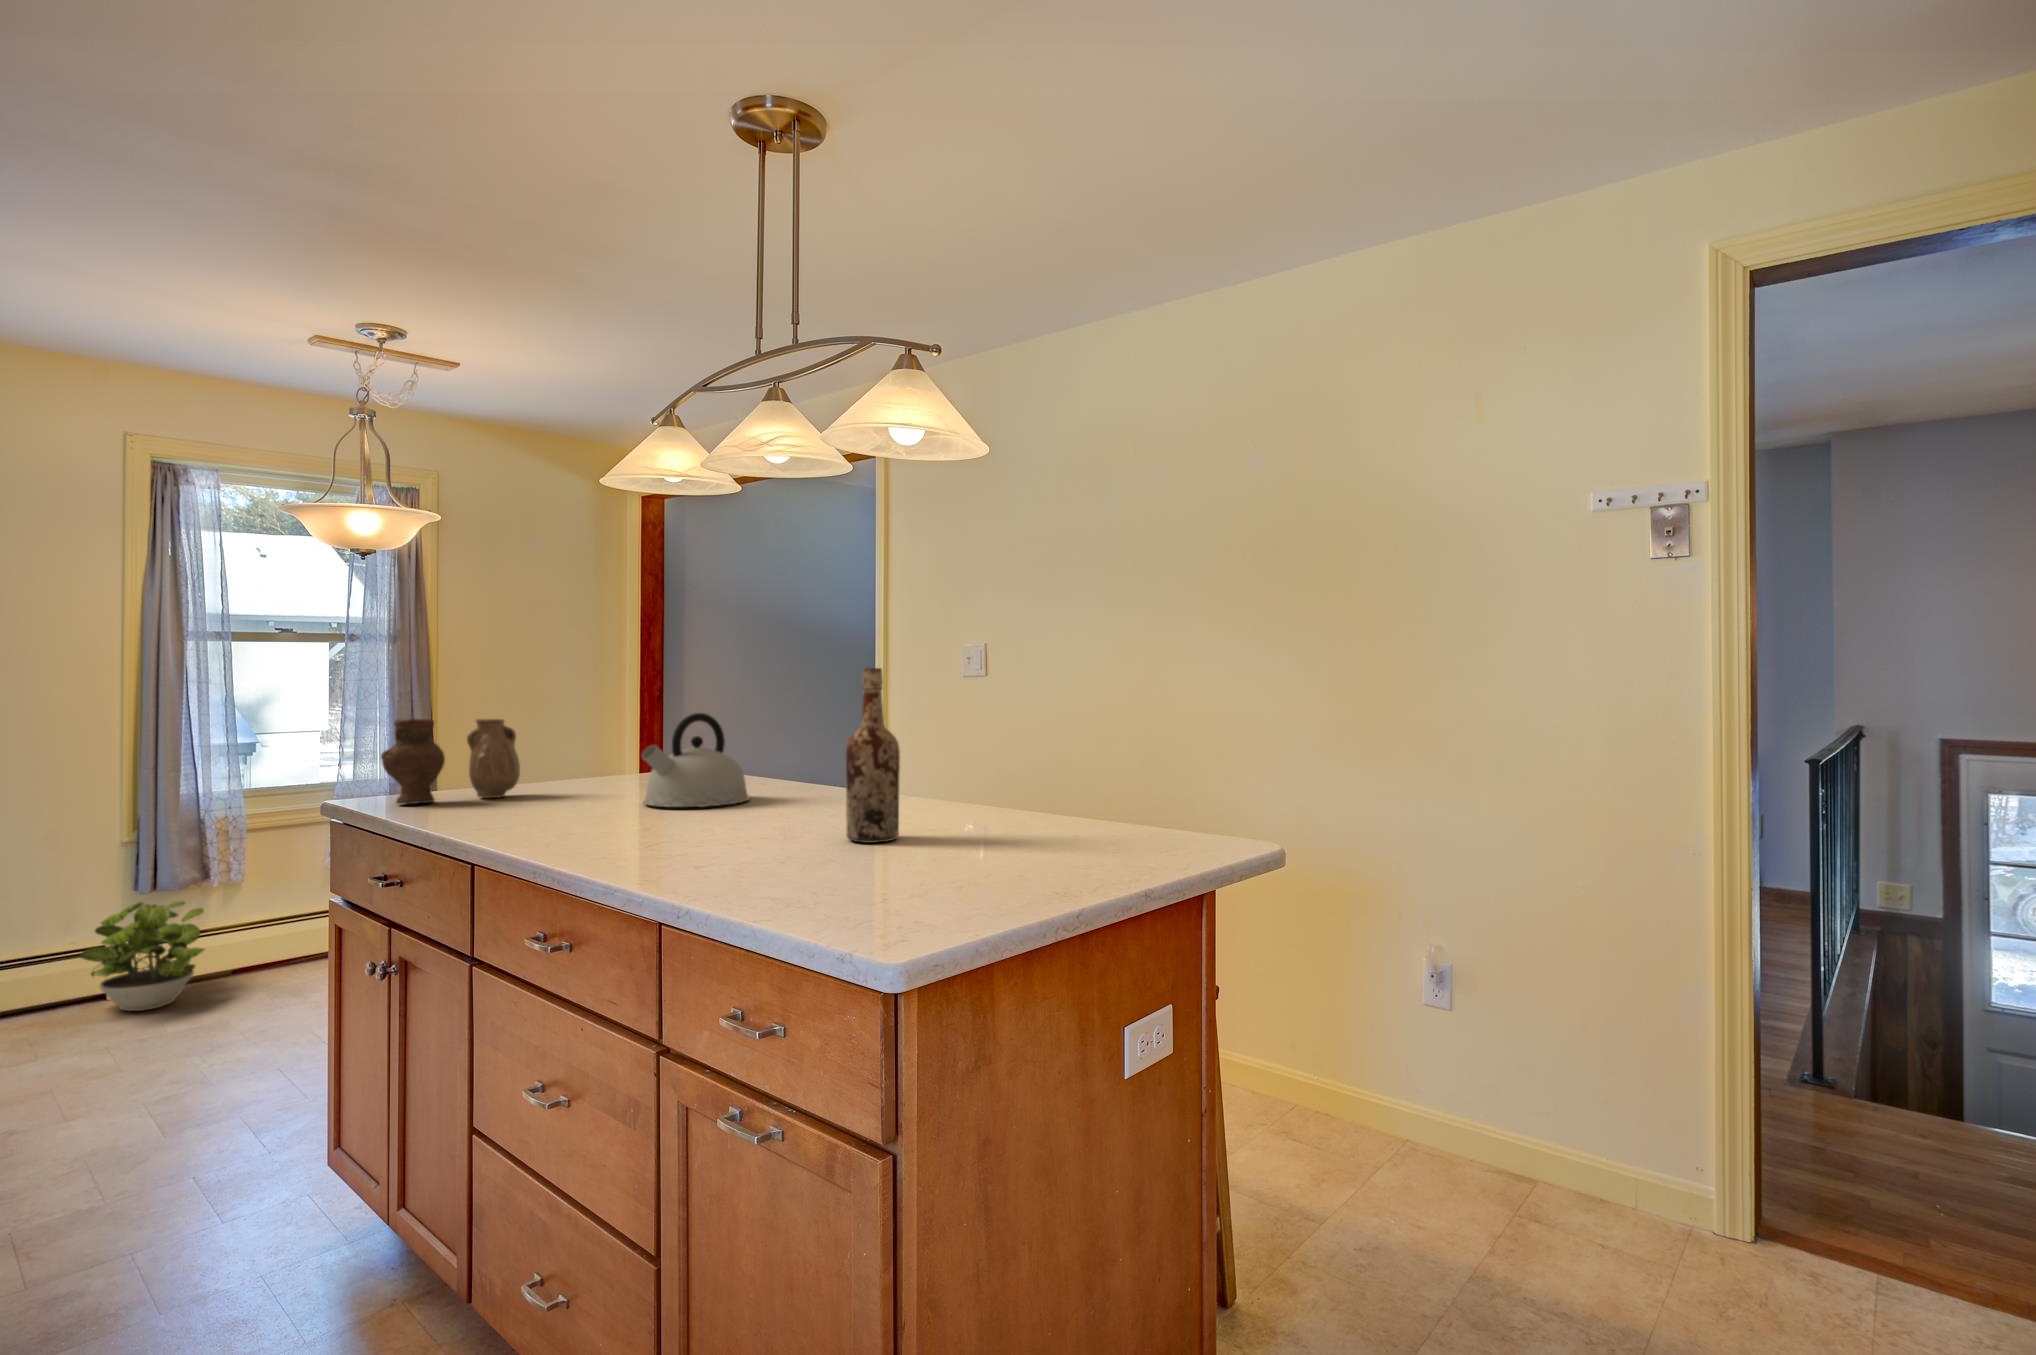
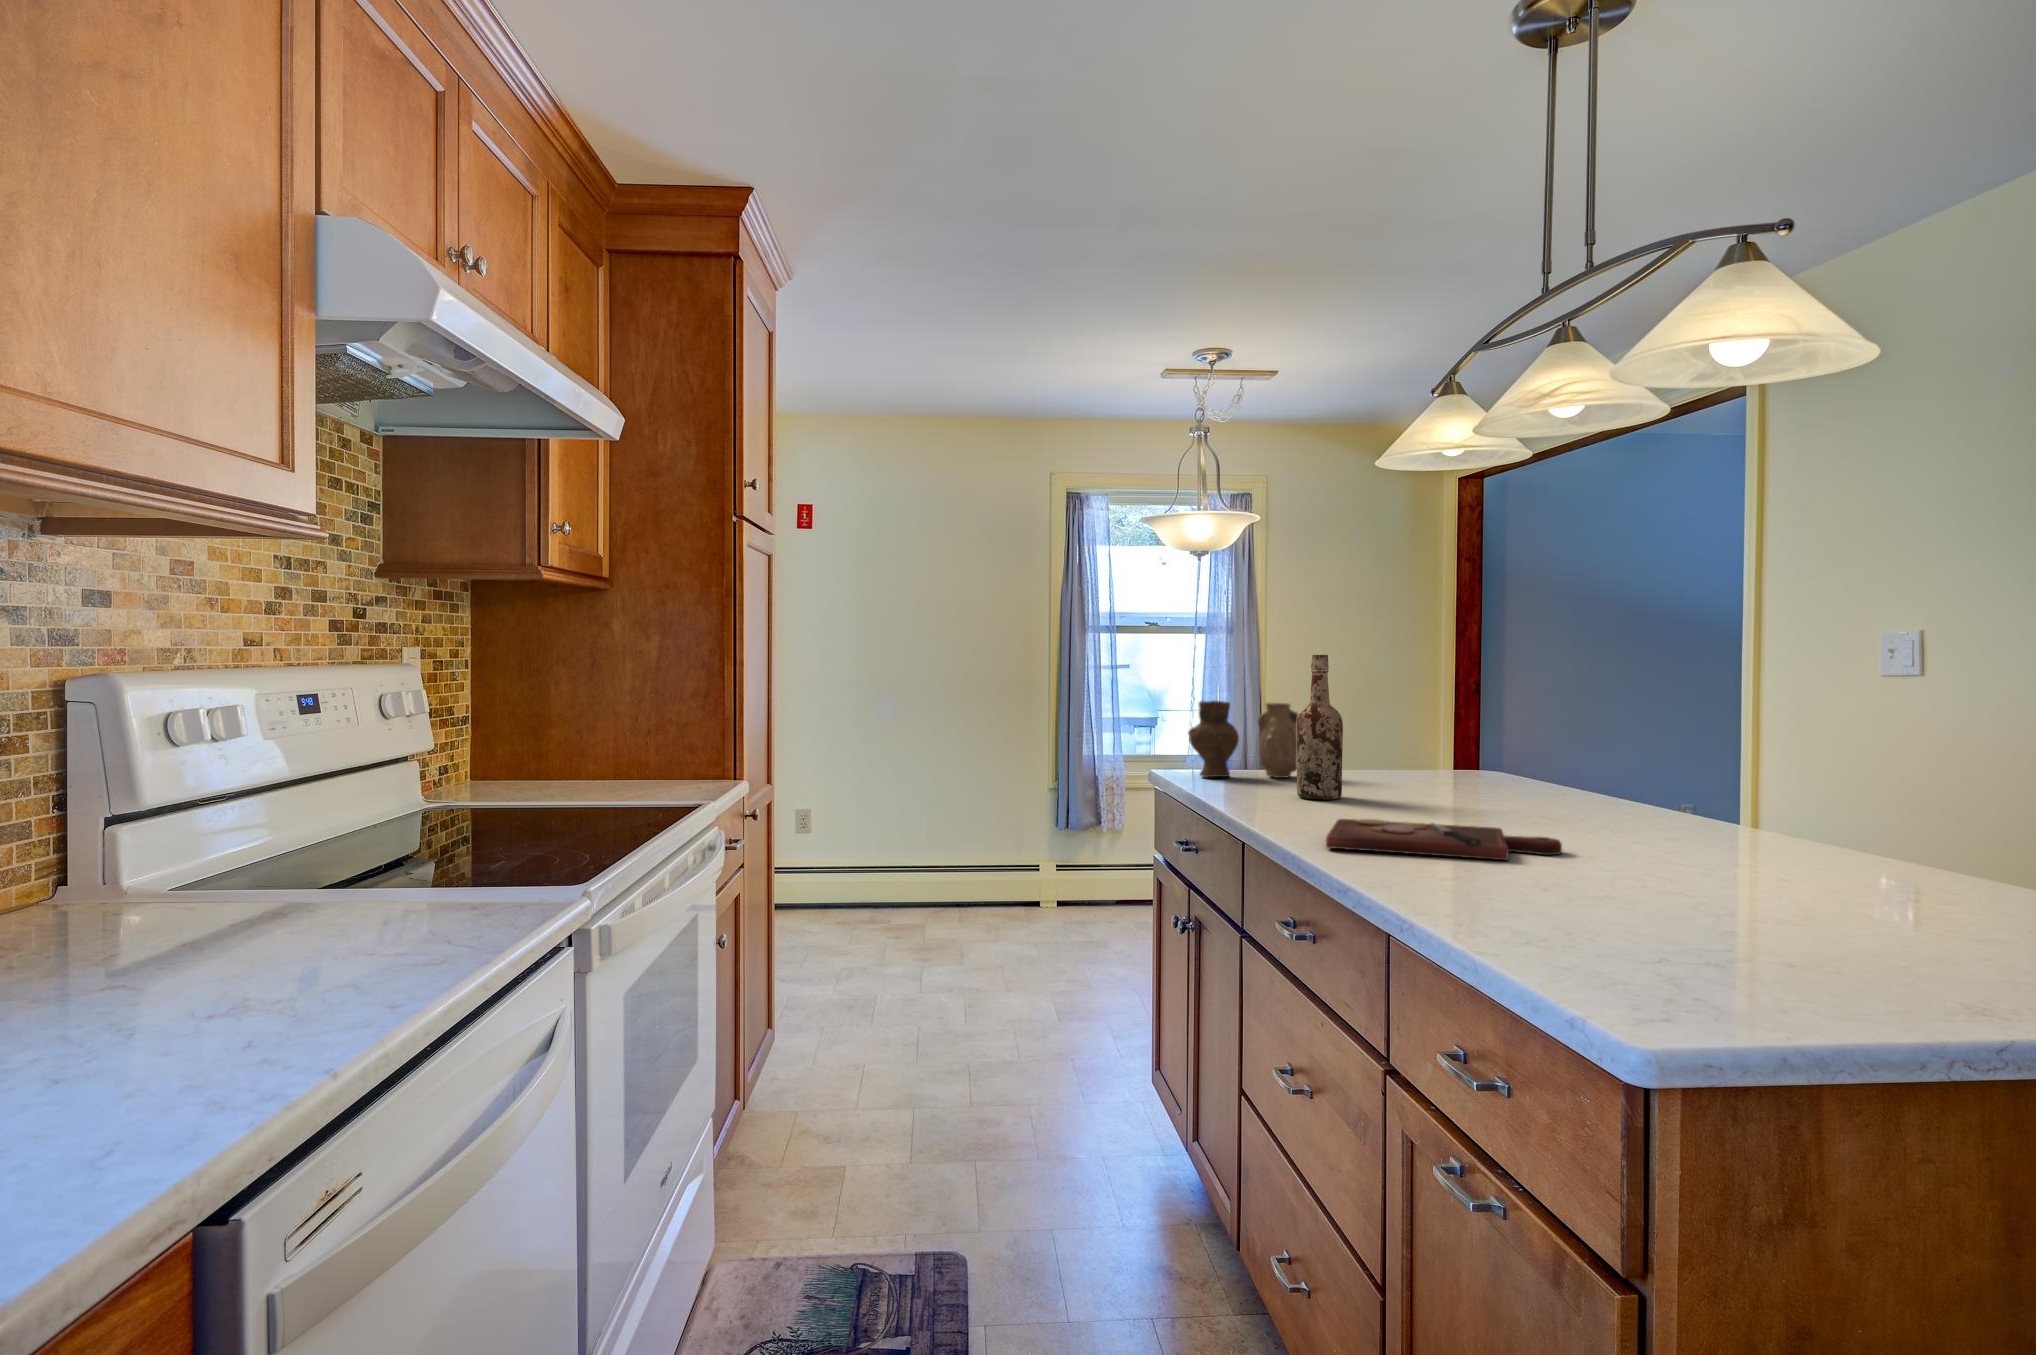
wine bottle: present [846,668,900,843] -> present [1297,655,1343,800]
kettle: present [642,713,749,807] -> none [1413,704,1537,808]
cutting board: none [579,821,785,857] -> present [1326,819,1562,860]
potted plant: present [80,901,204,1011] -> none [1024,832,1097,915]

